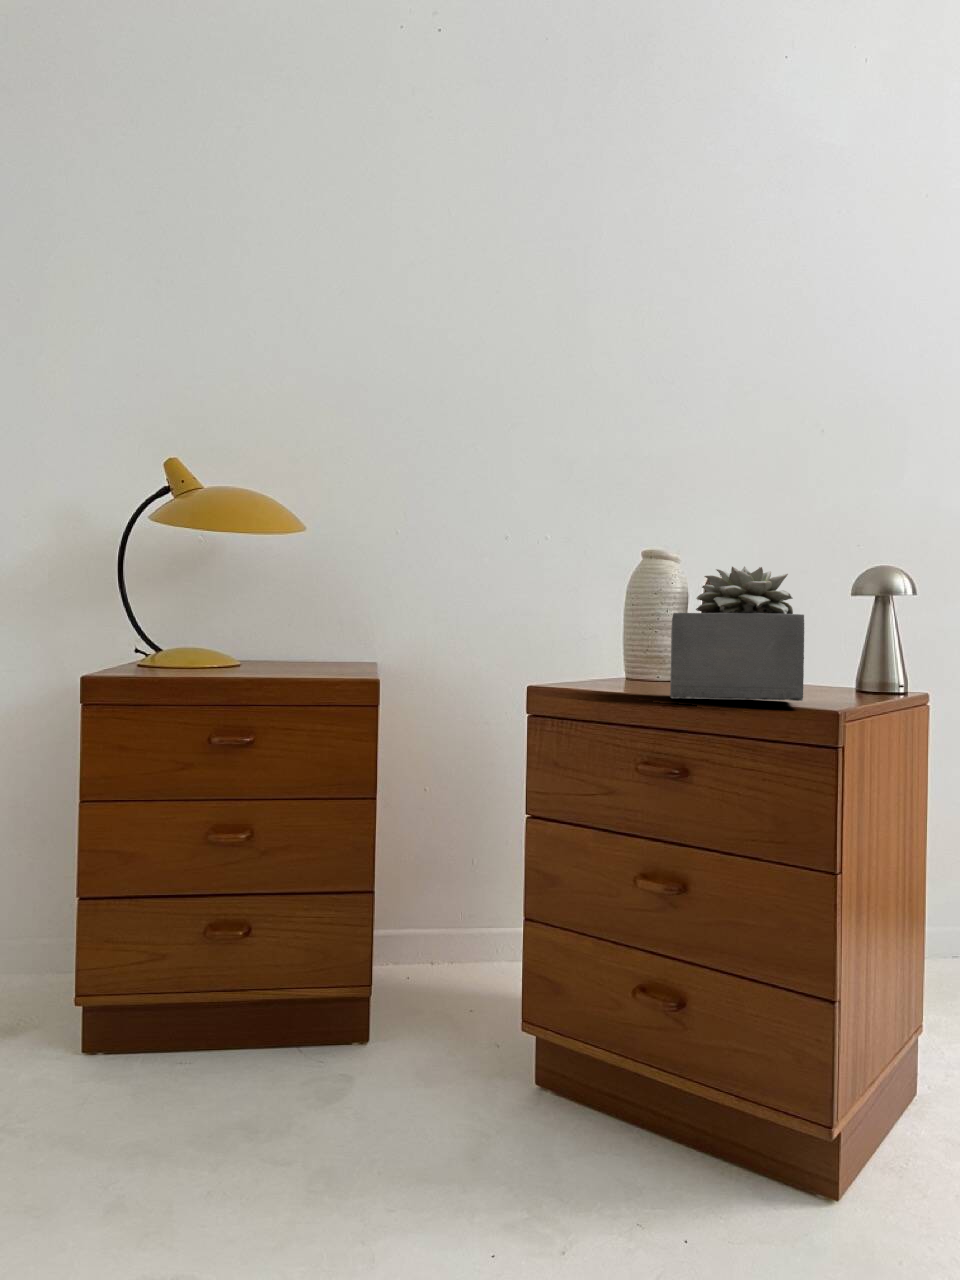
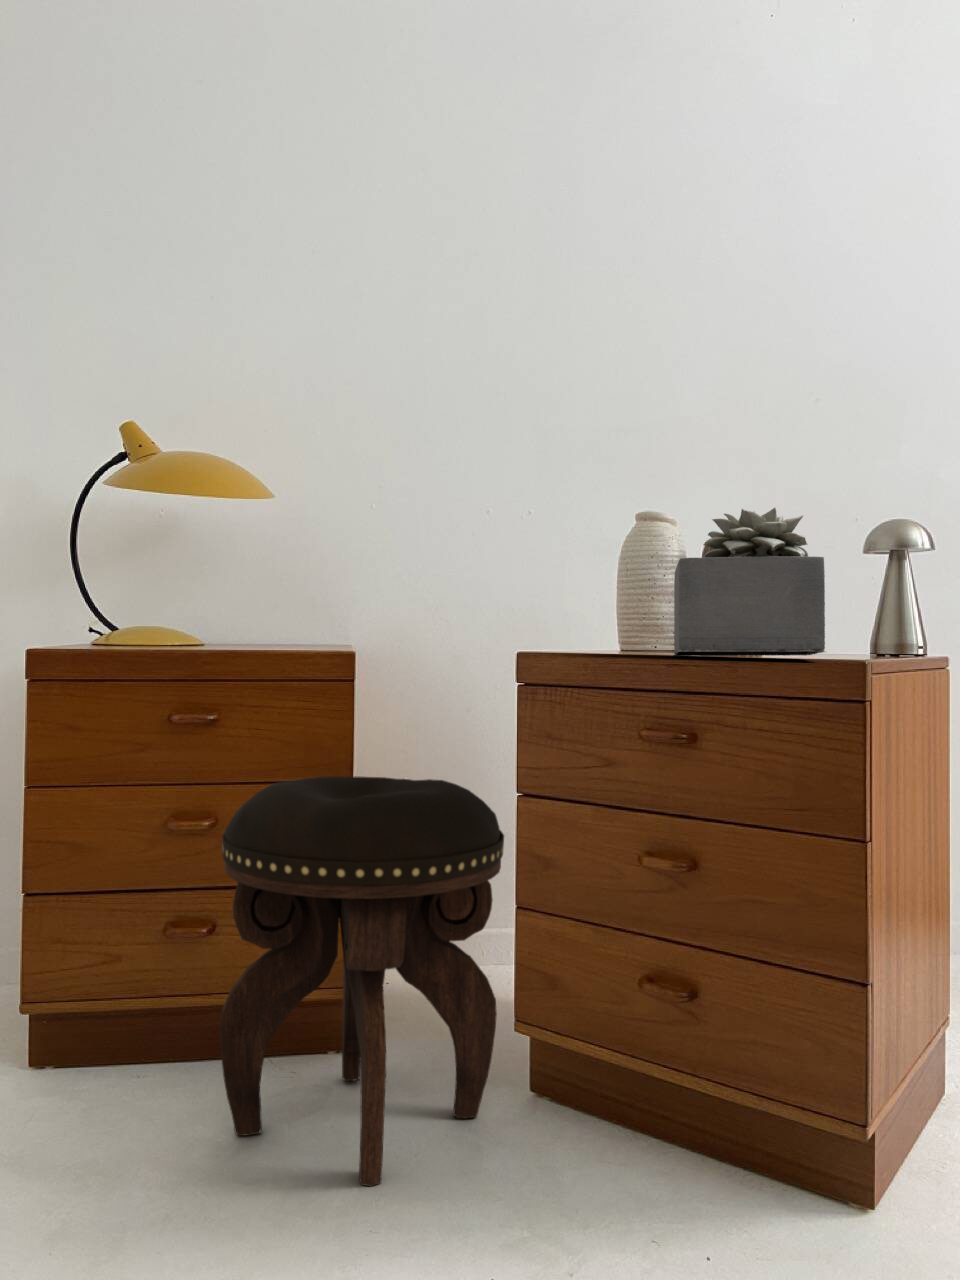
footstool: none [256,796,514,1168] -> present [220,776,504,1186]

